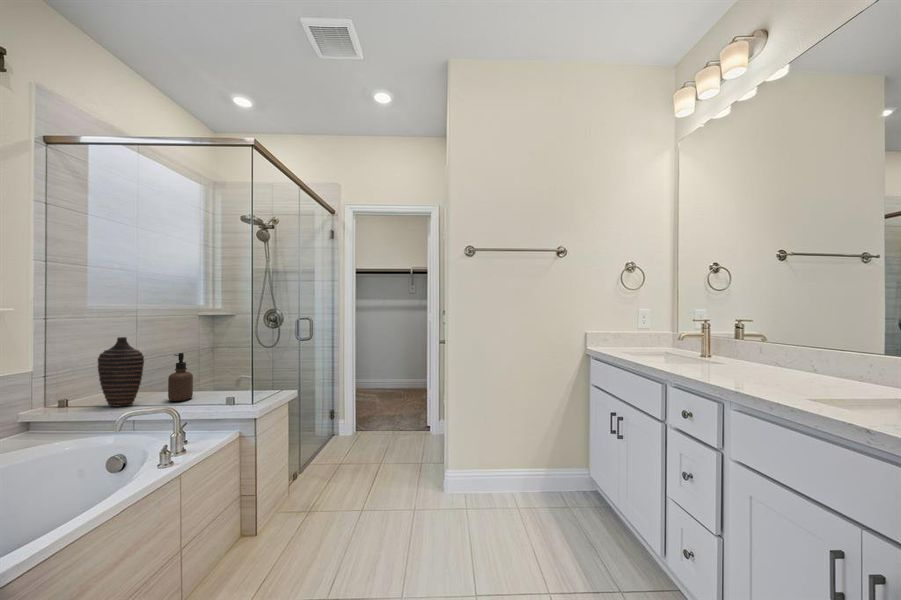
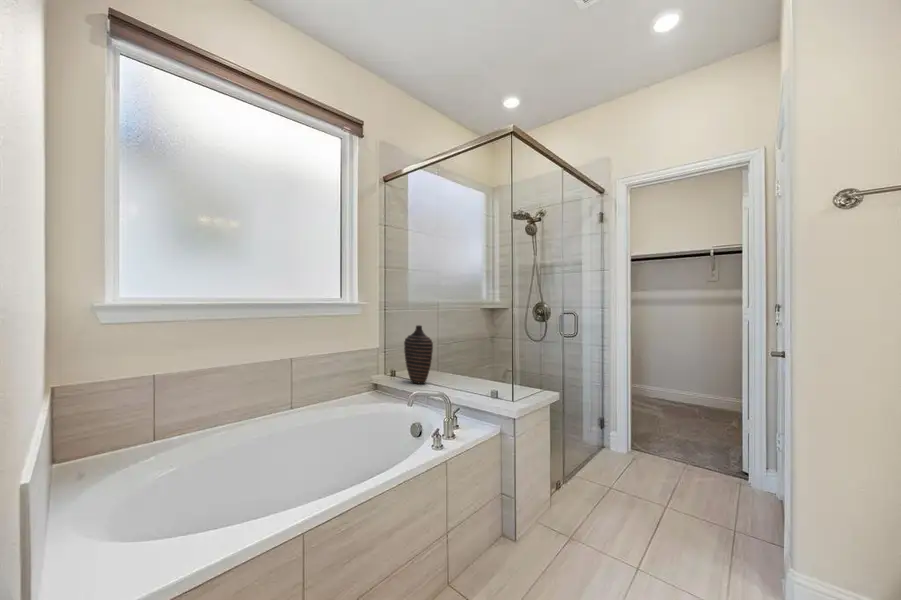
soap dispenser: present [168,353,193,401] -> none [449,343,468,386]

